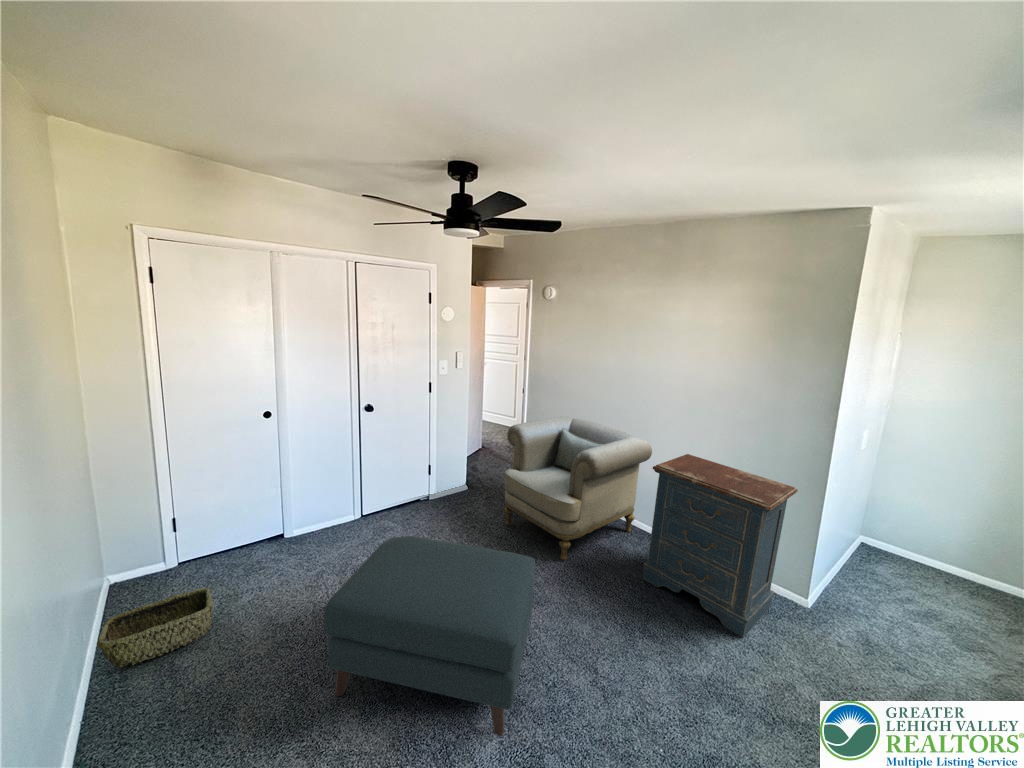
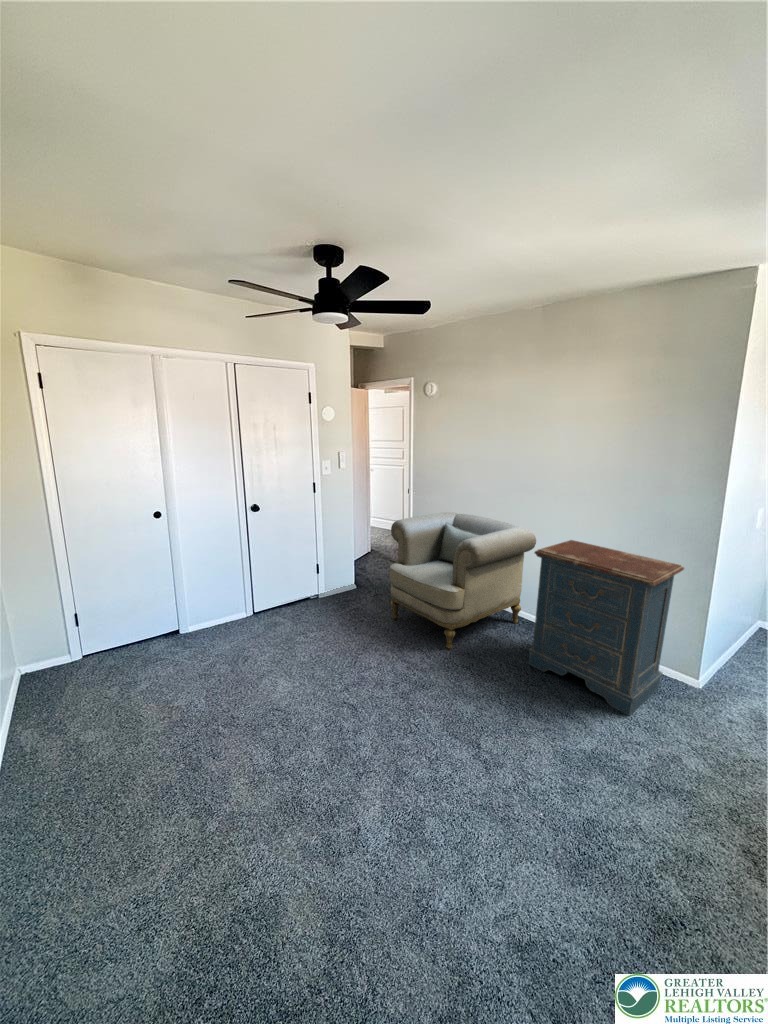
ottoman: present [324,536,536,736] -> none [211,621,416,801]
woven basket: present [97,588,213,667] -> none [8,673,113,742]

